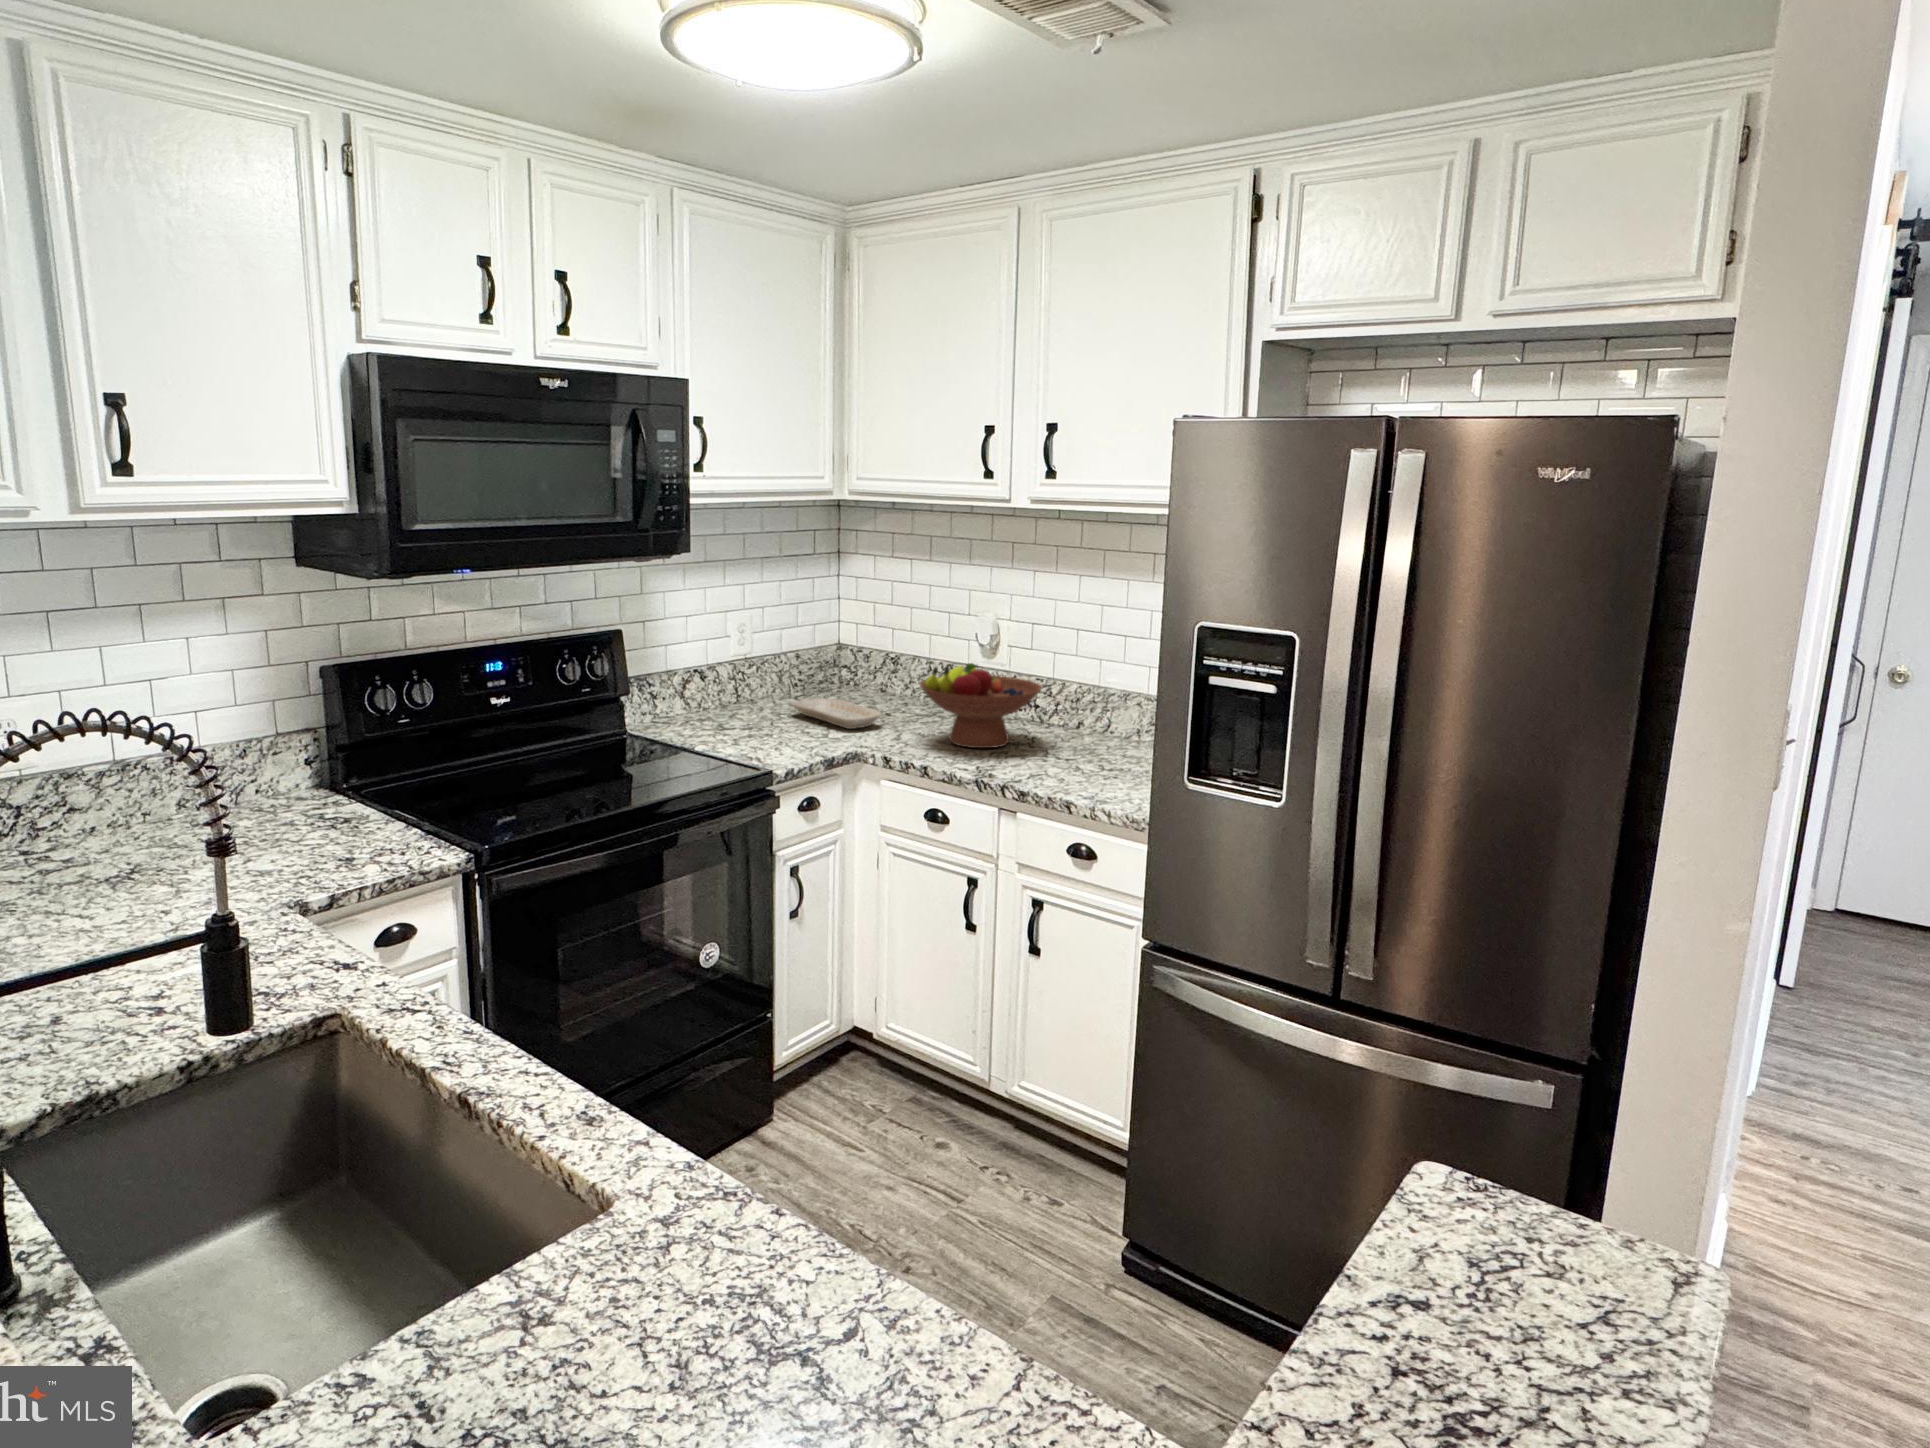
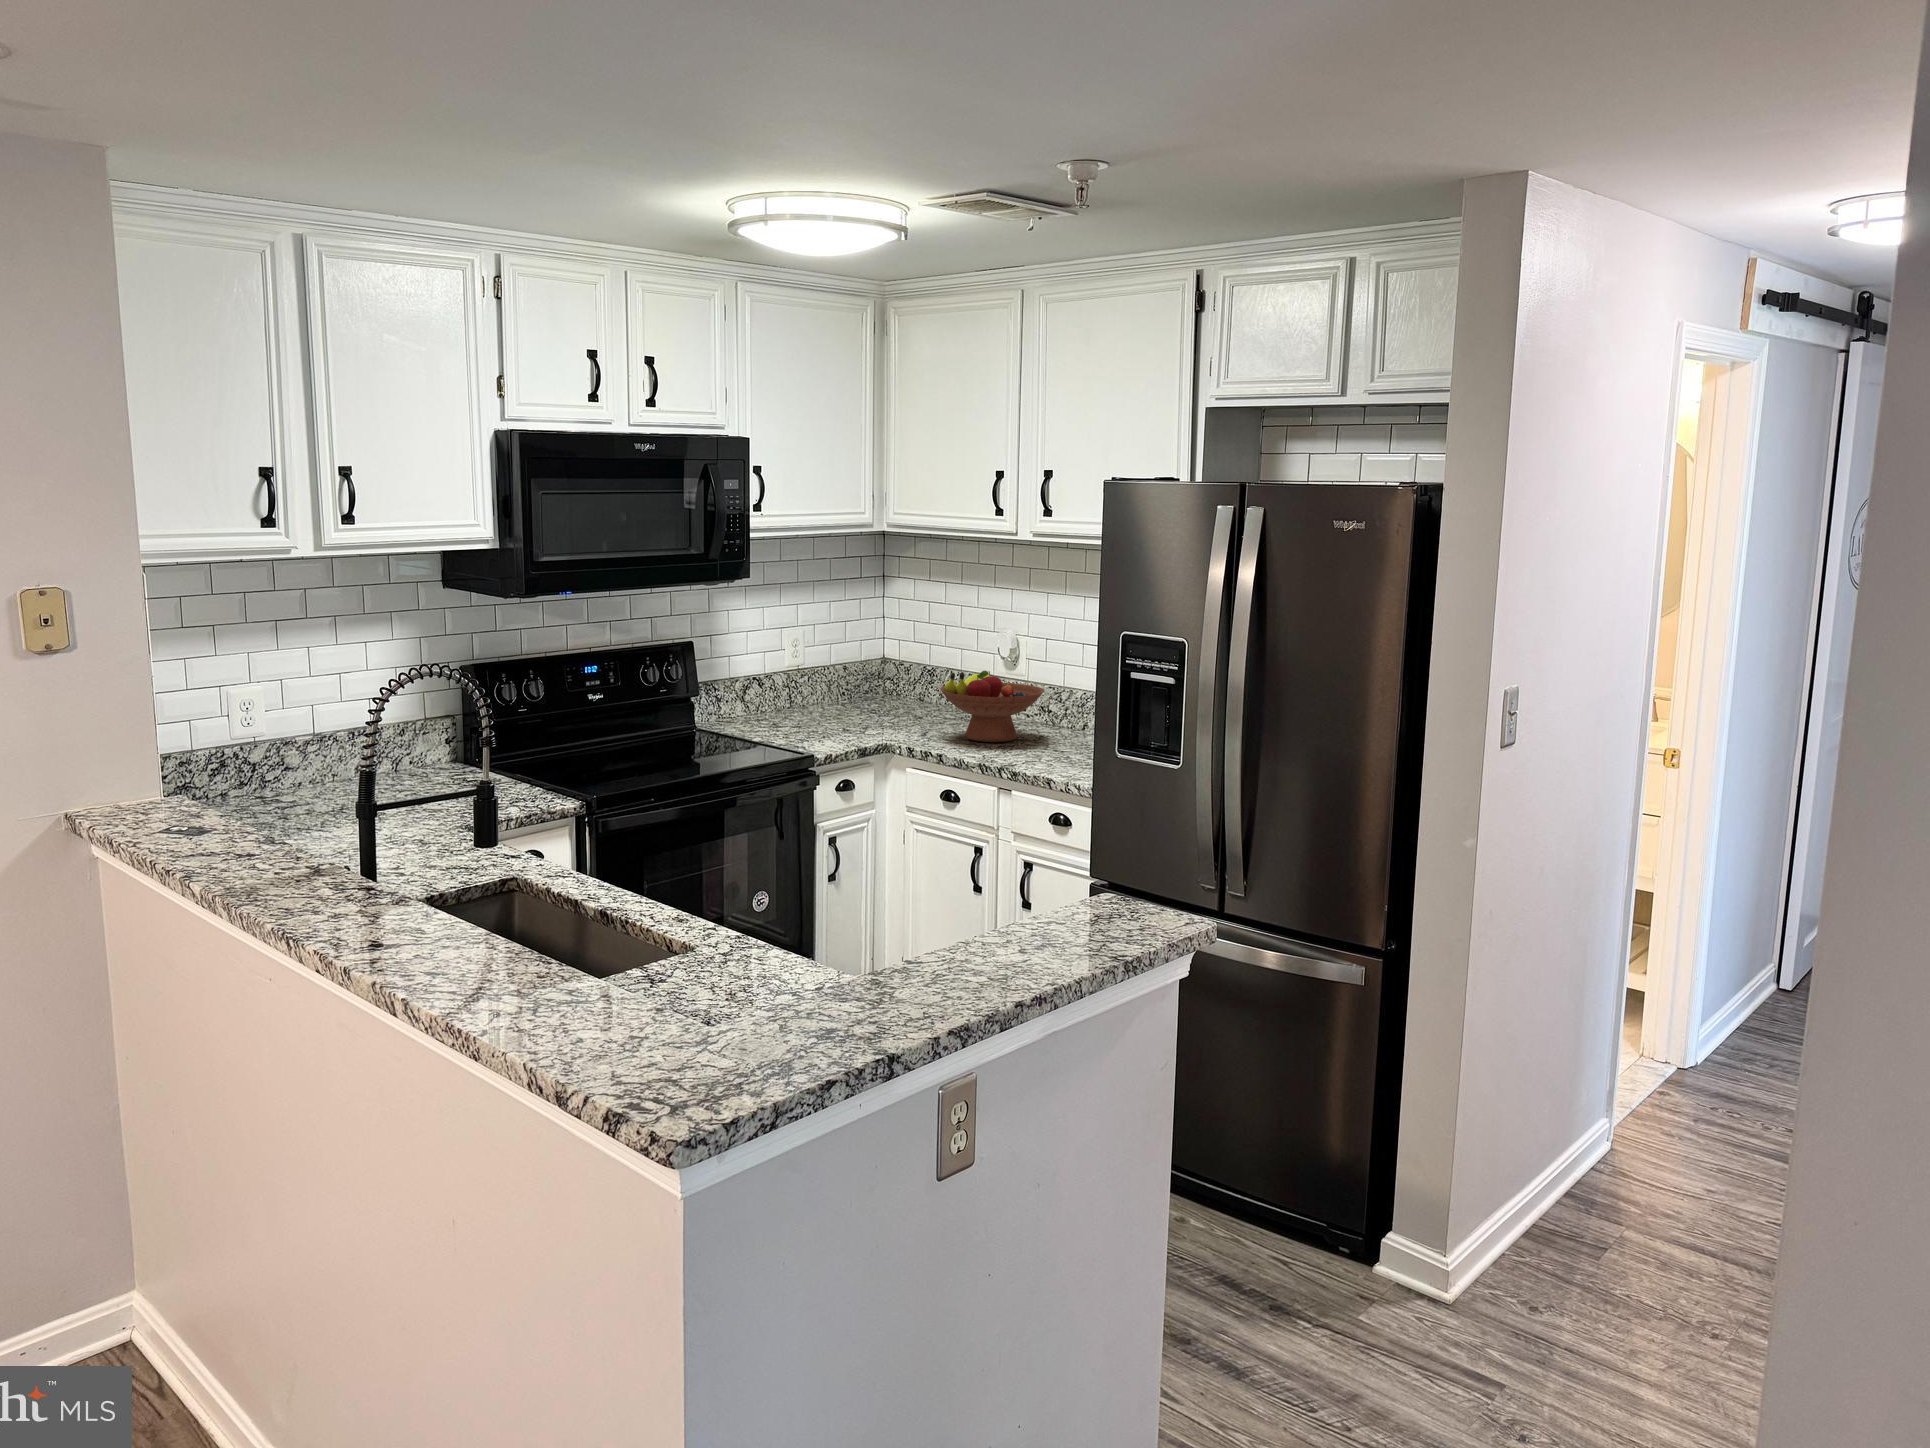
tray: present [792,698,881,729] -> none [835,704,911,728]

